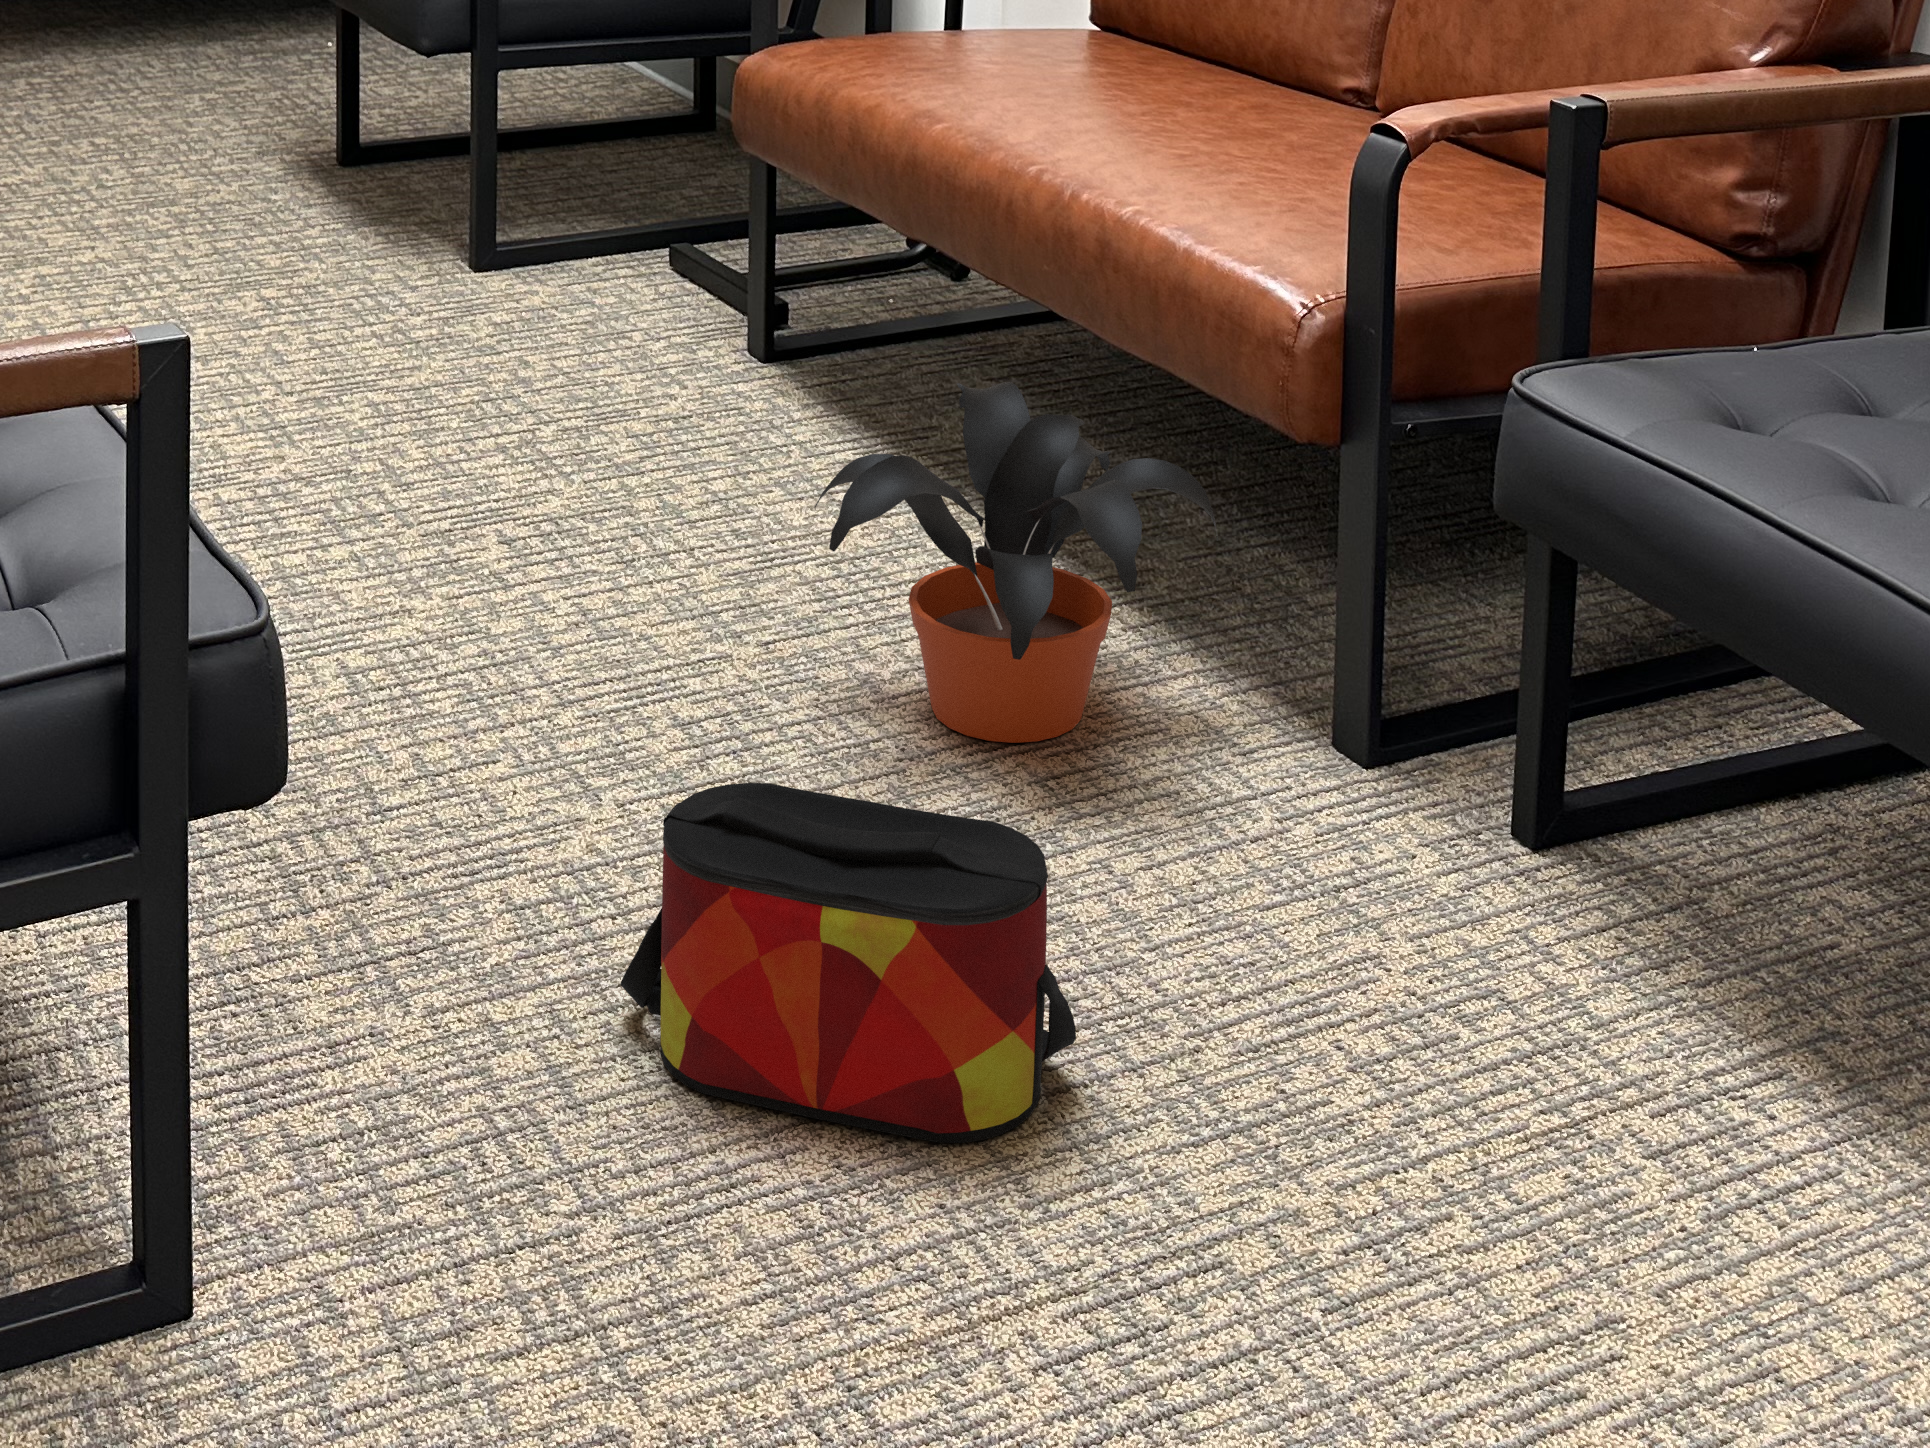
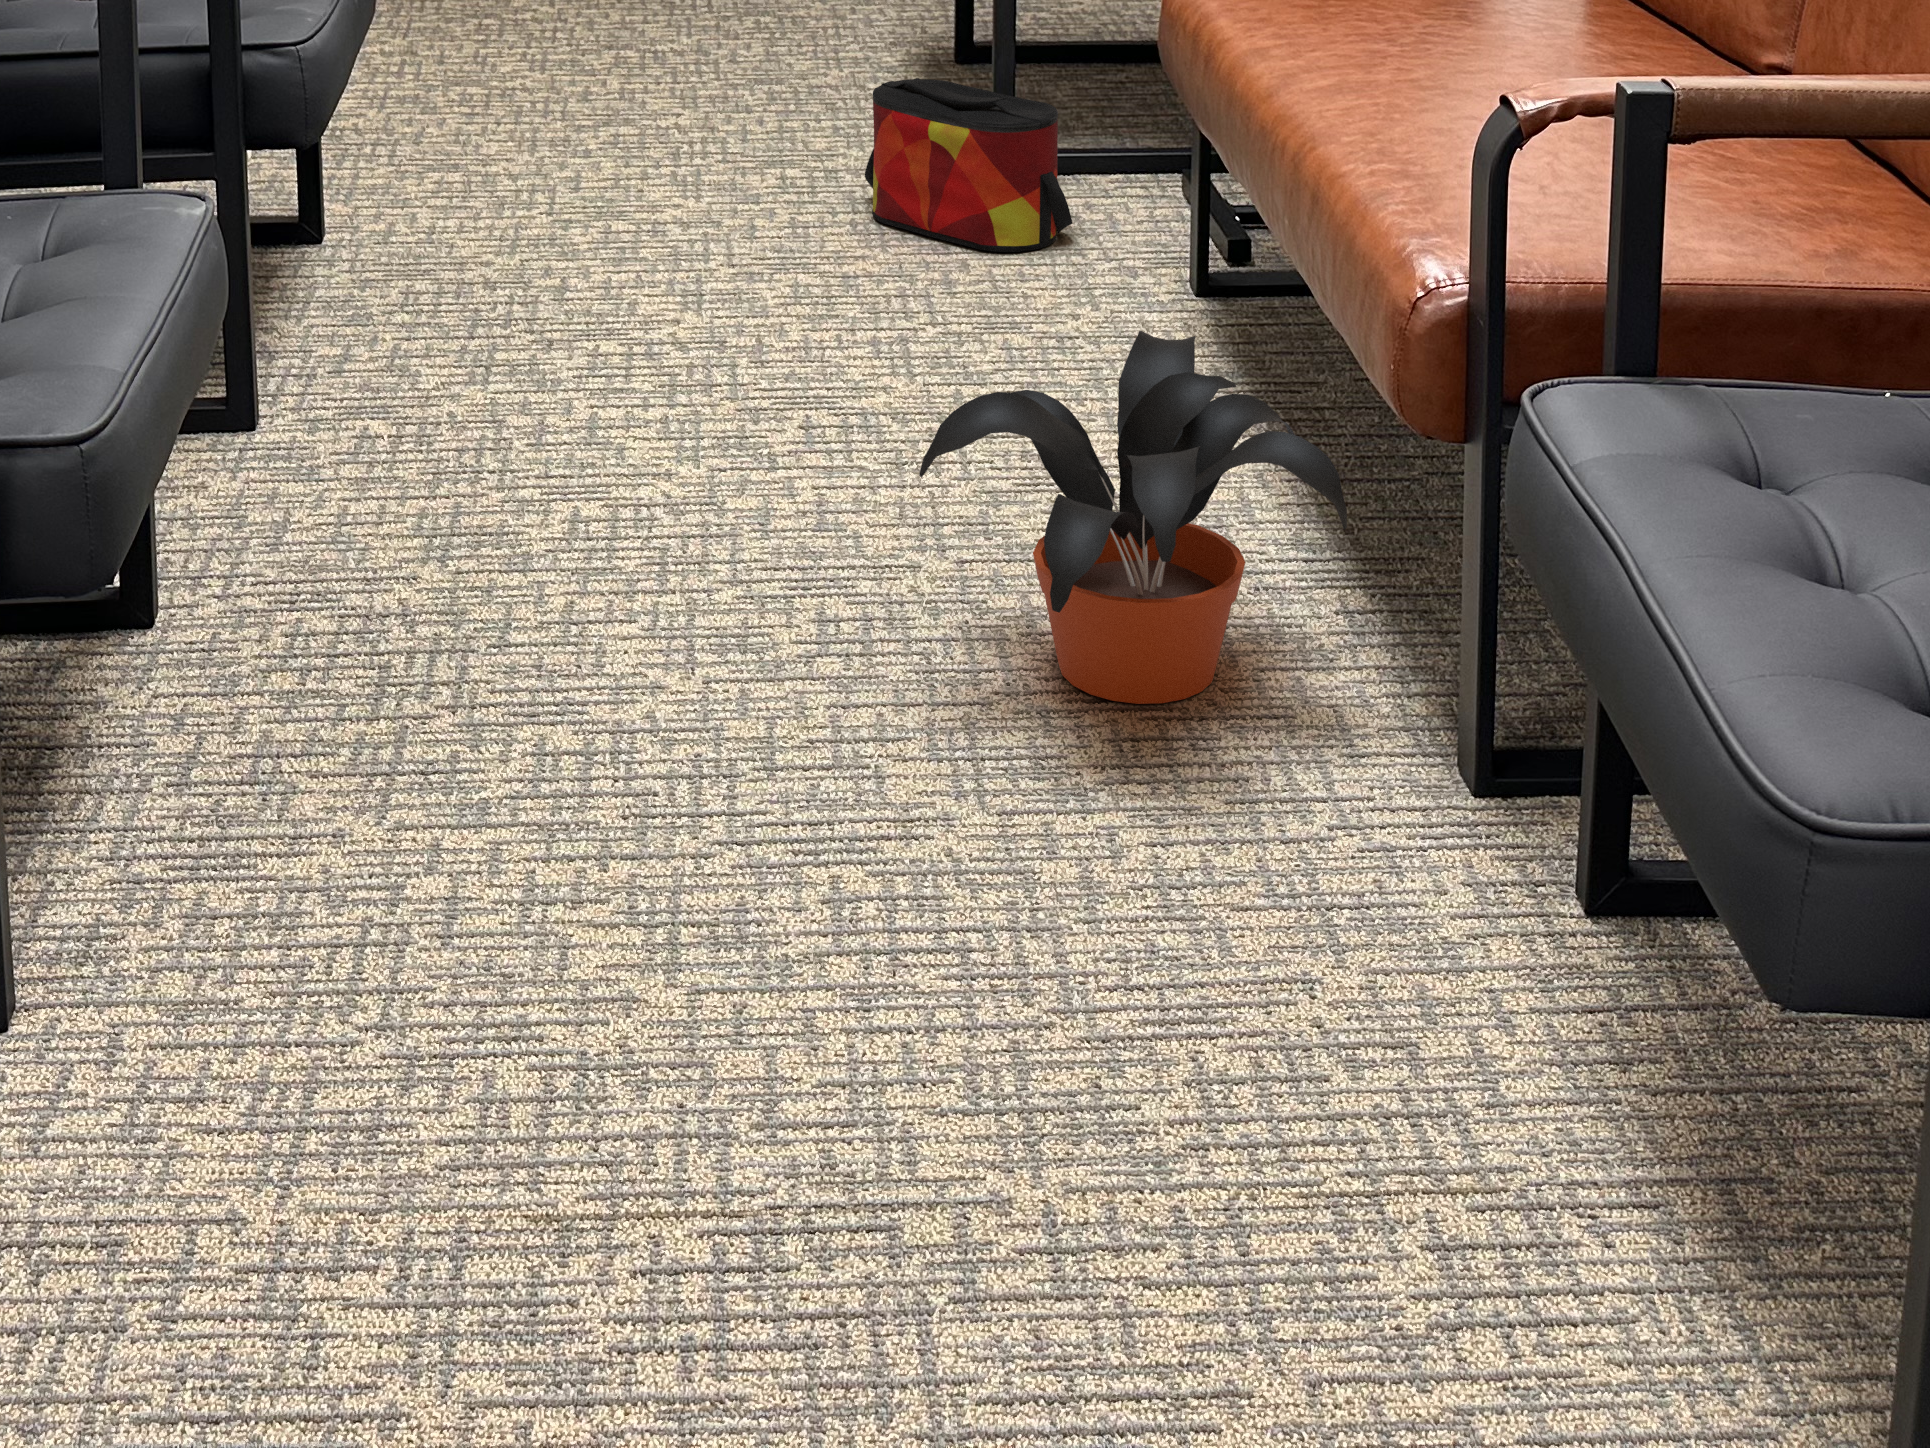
bag: present [620,783,1076,1143] -> present [865,78,1072,252]

